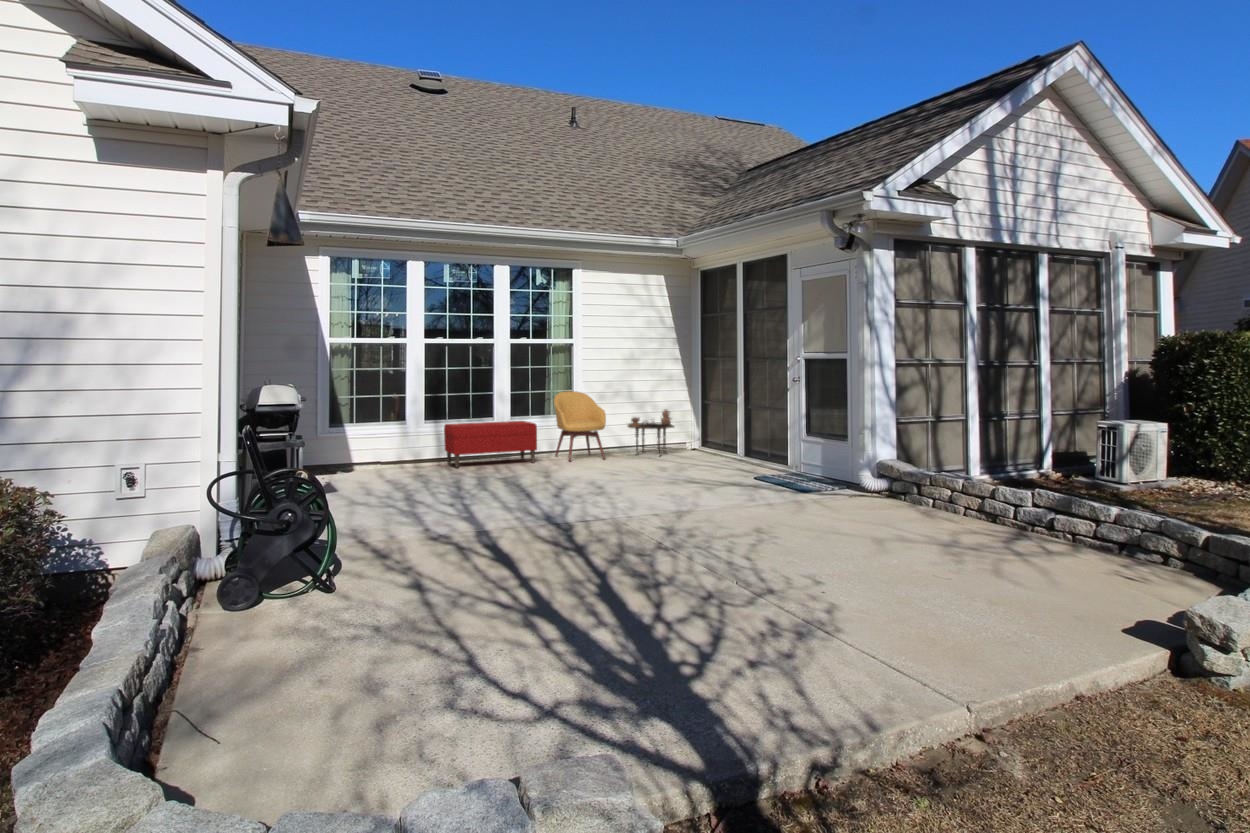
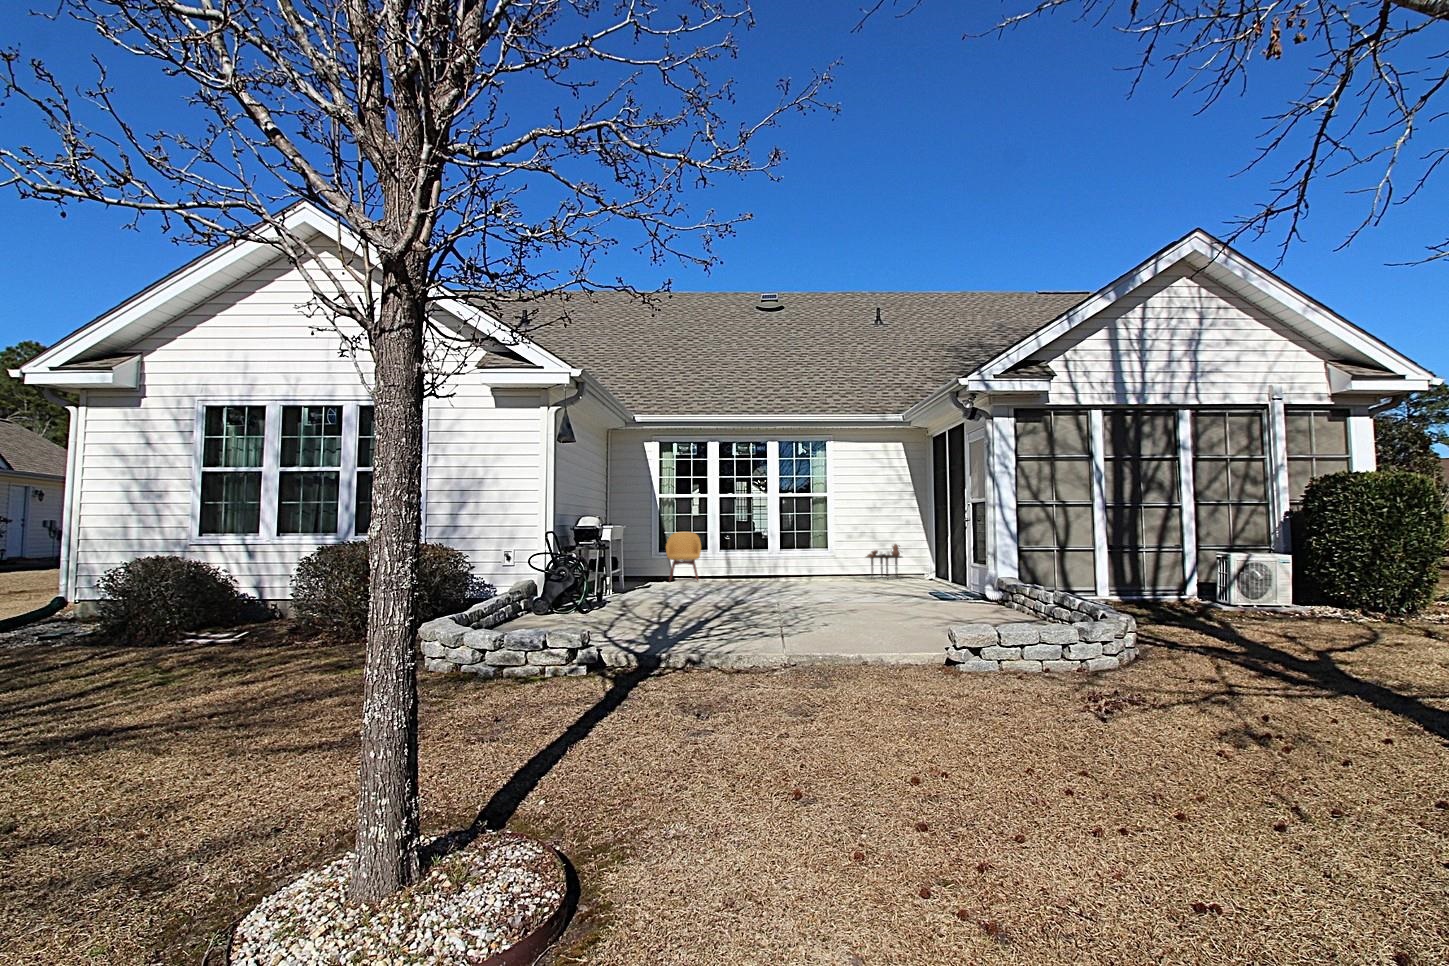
chair: present [554,391,606,461] -> present [666,532,701,581]
bench: present [444,421,537,468] -> none [729,551,790,580]

